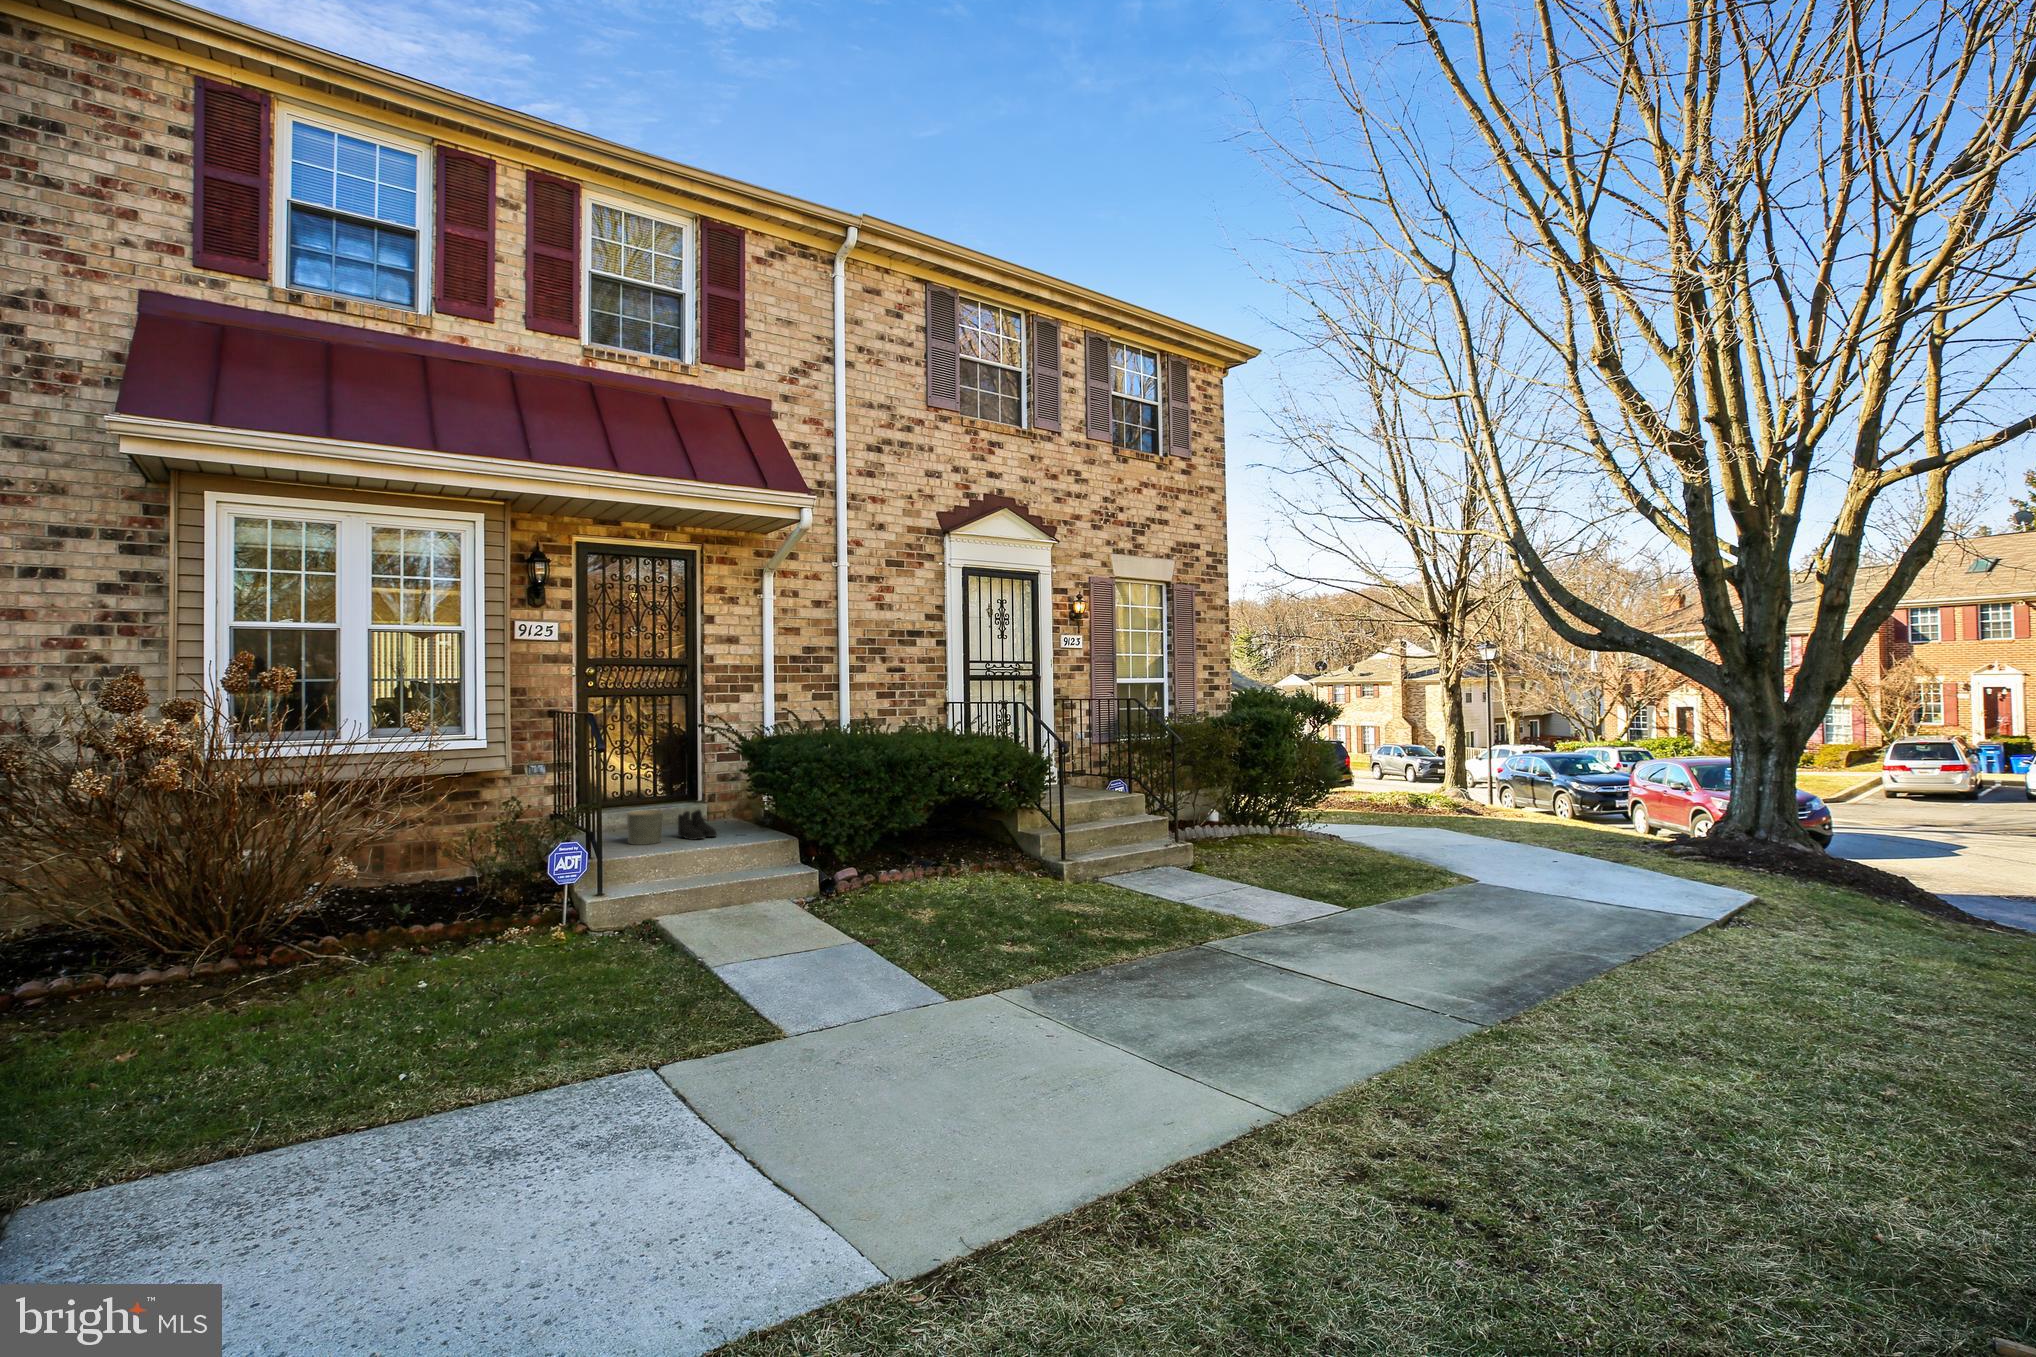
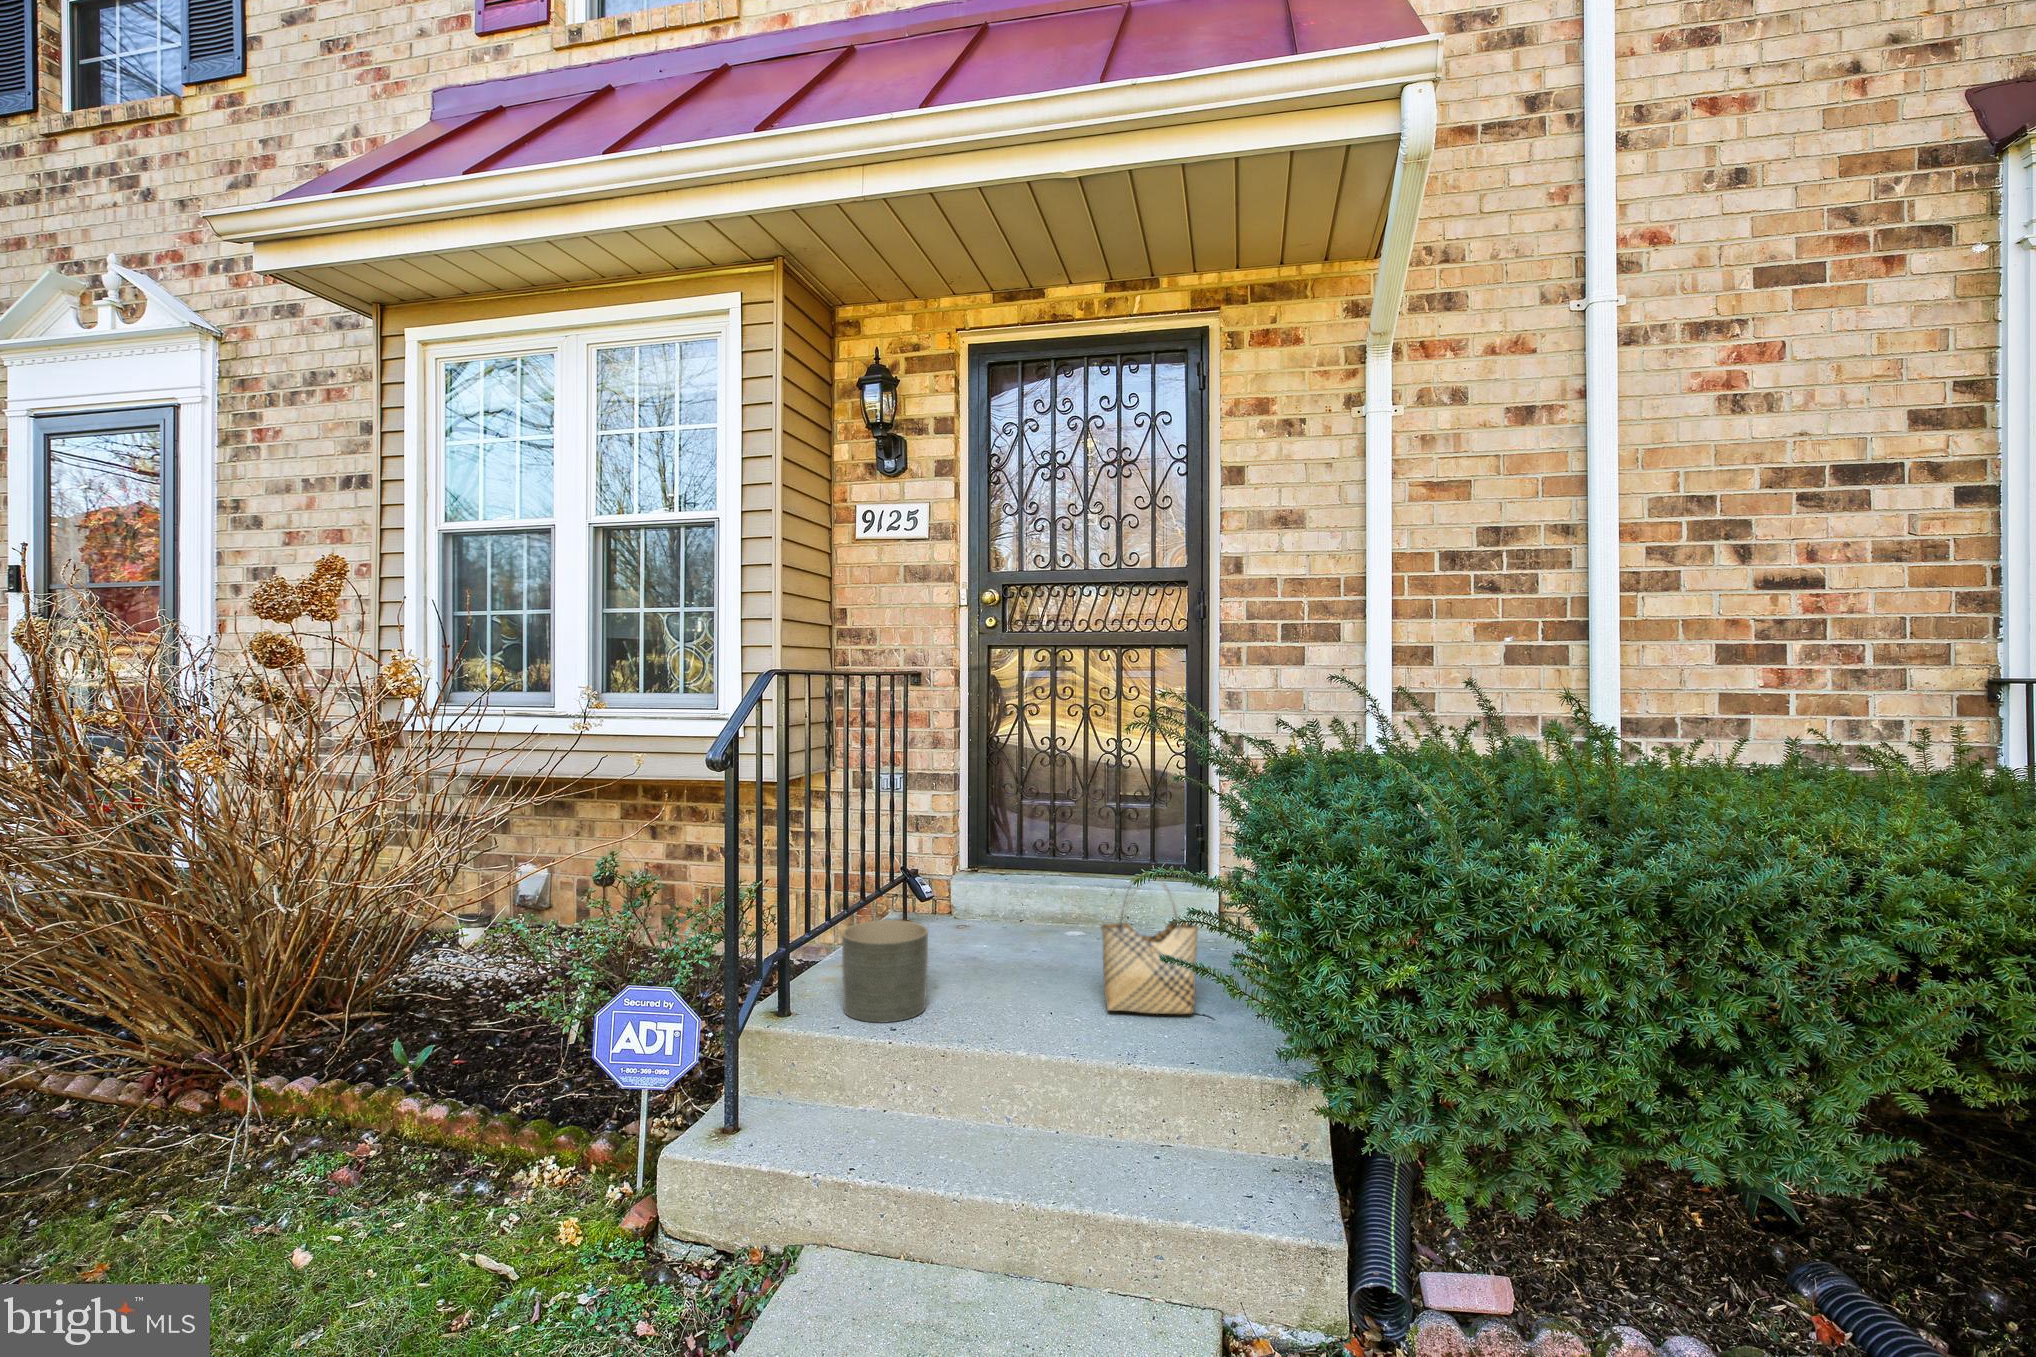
woven basket: none [717,783,751,832] -> present [1101,877,1198,1014]
boots: present [678,810,717,840] -> none [979,941,1063,1034]

